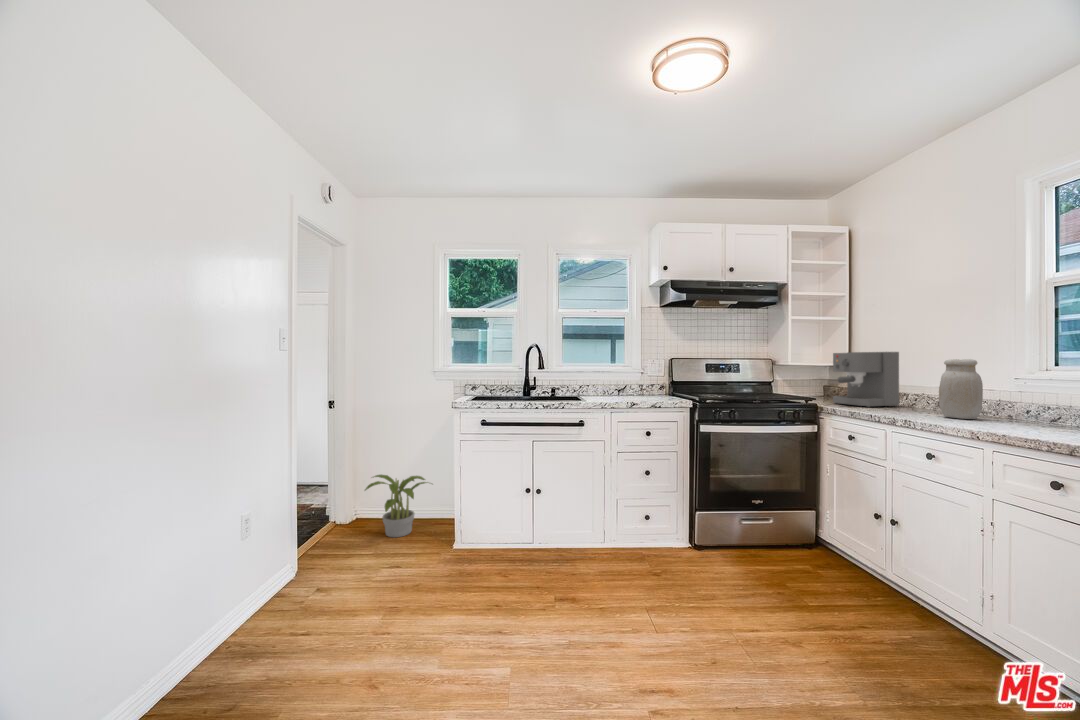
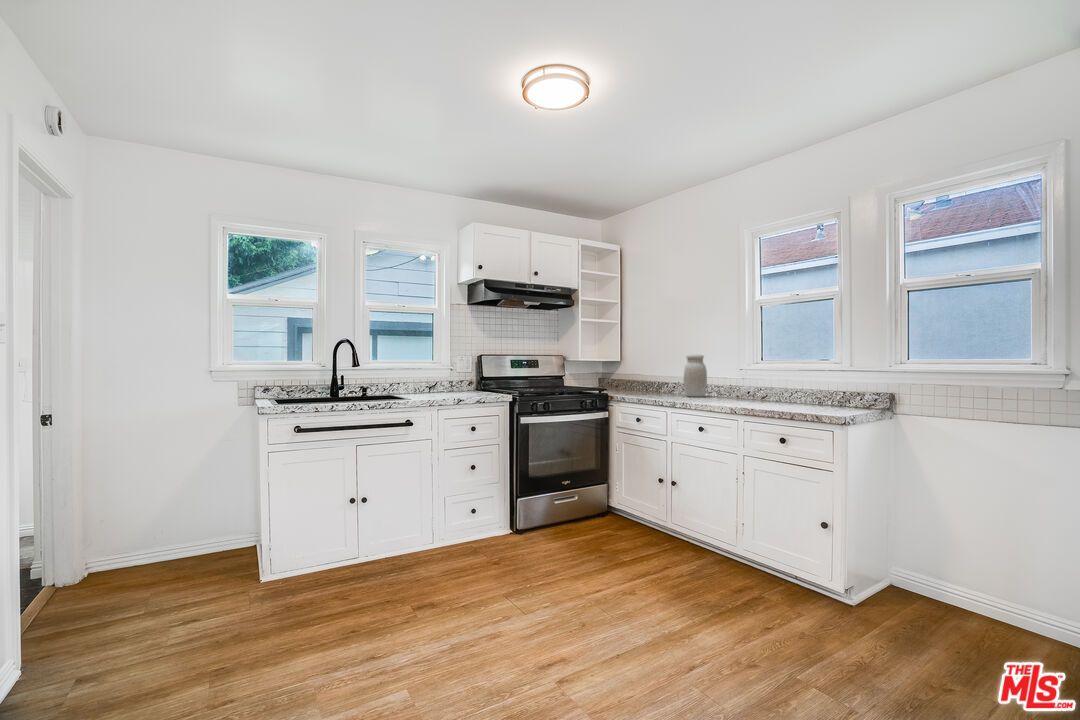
coffee maker: present [833,352,899,407] -> none [613,349,657,394]
potted plant: present [365,475,428,537] -> none [115,506,210,591]

